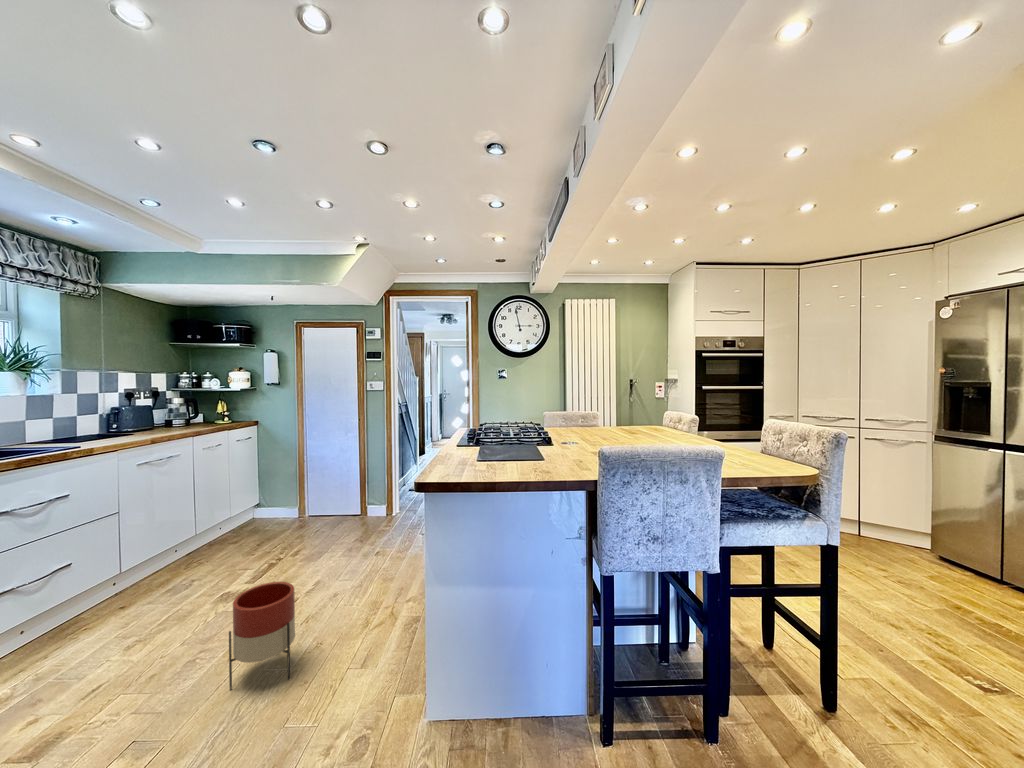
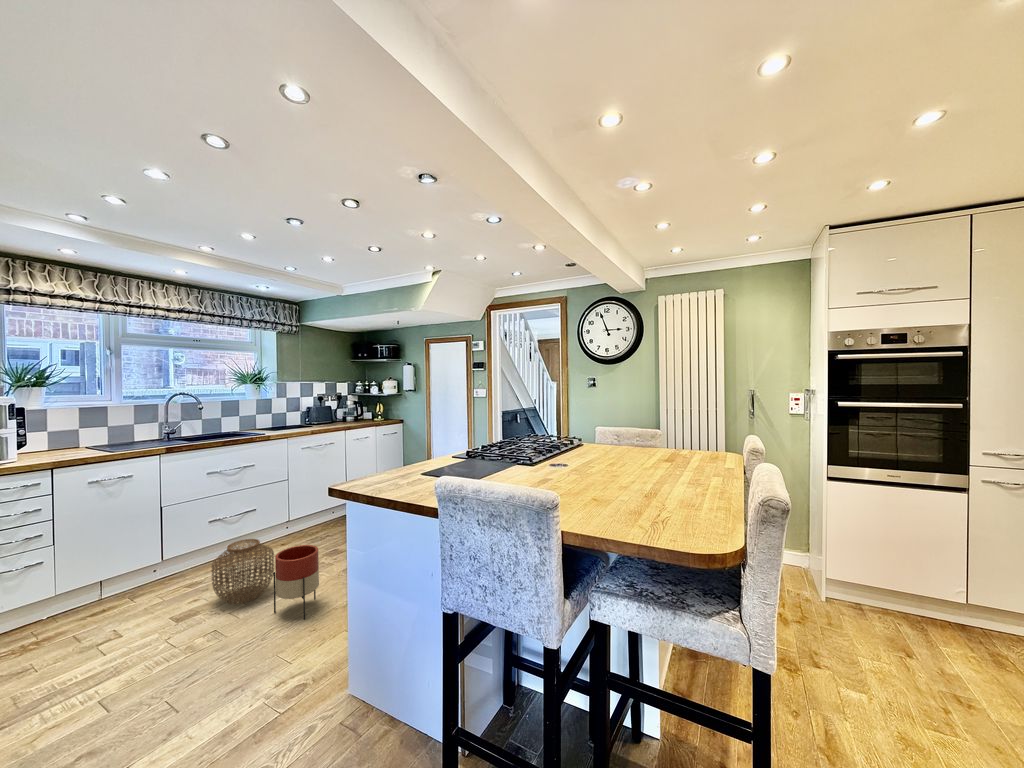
woven basket: none [87,598,196,708] -> present [212,539,274,604]

